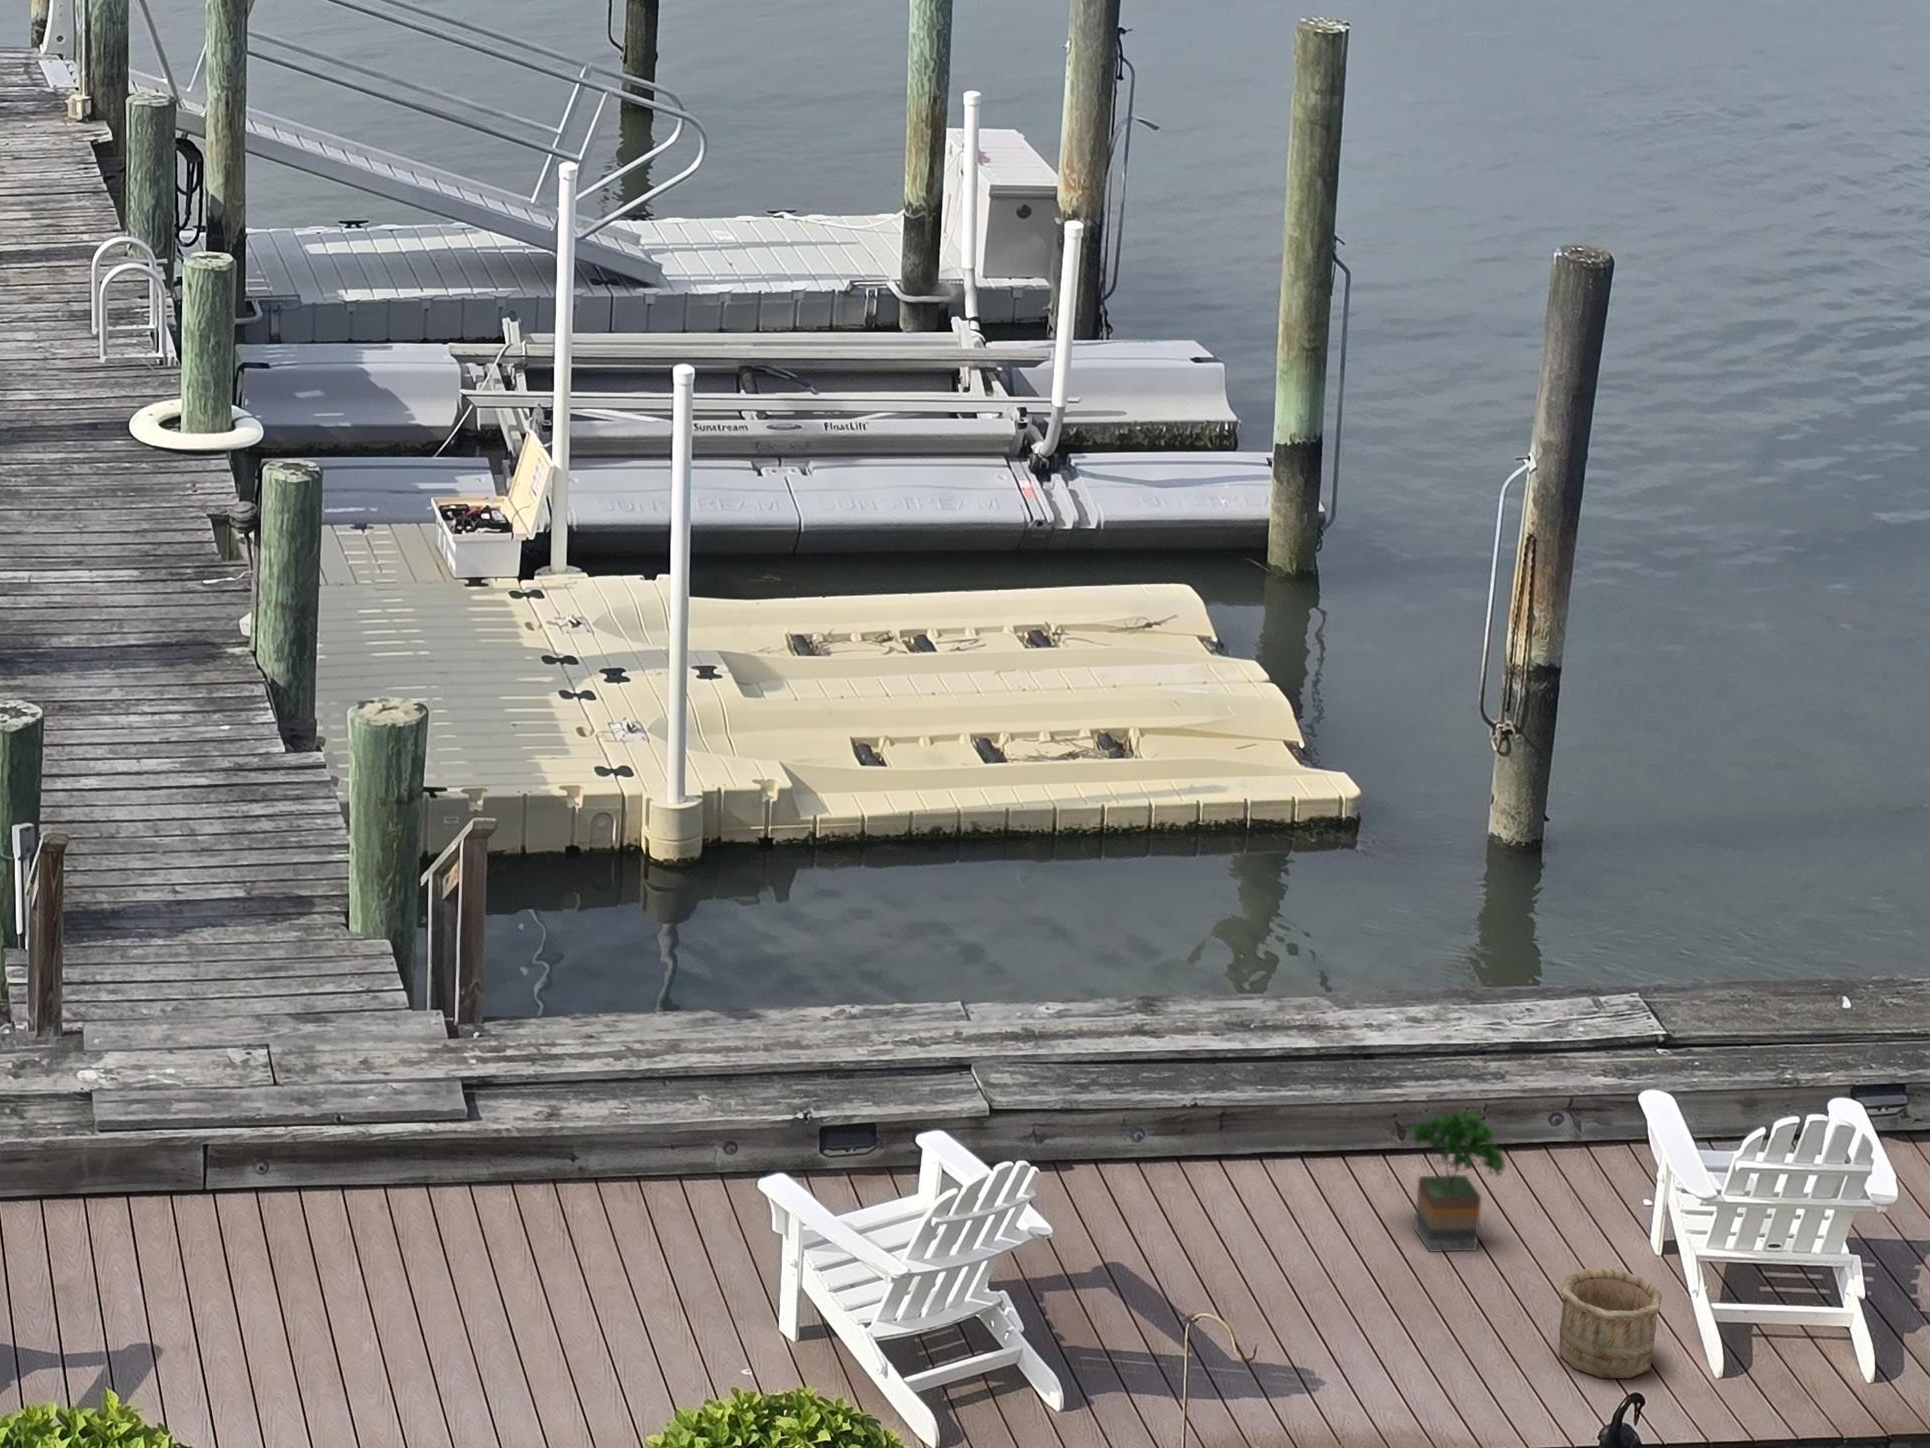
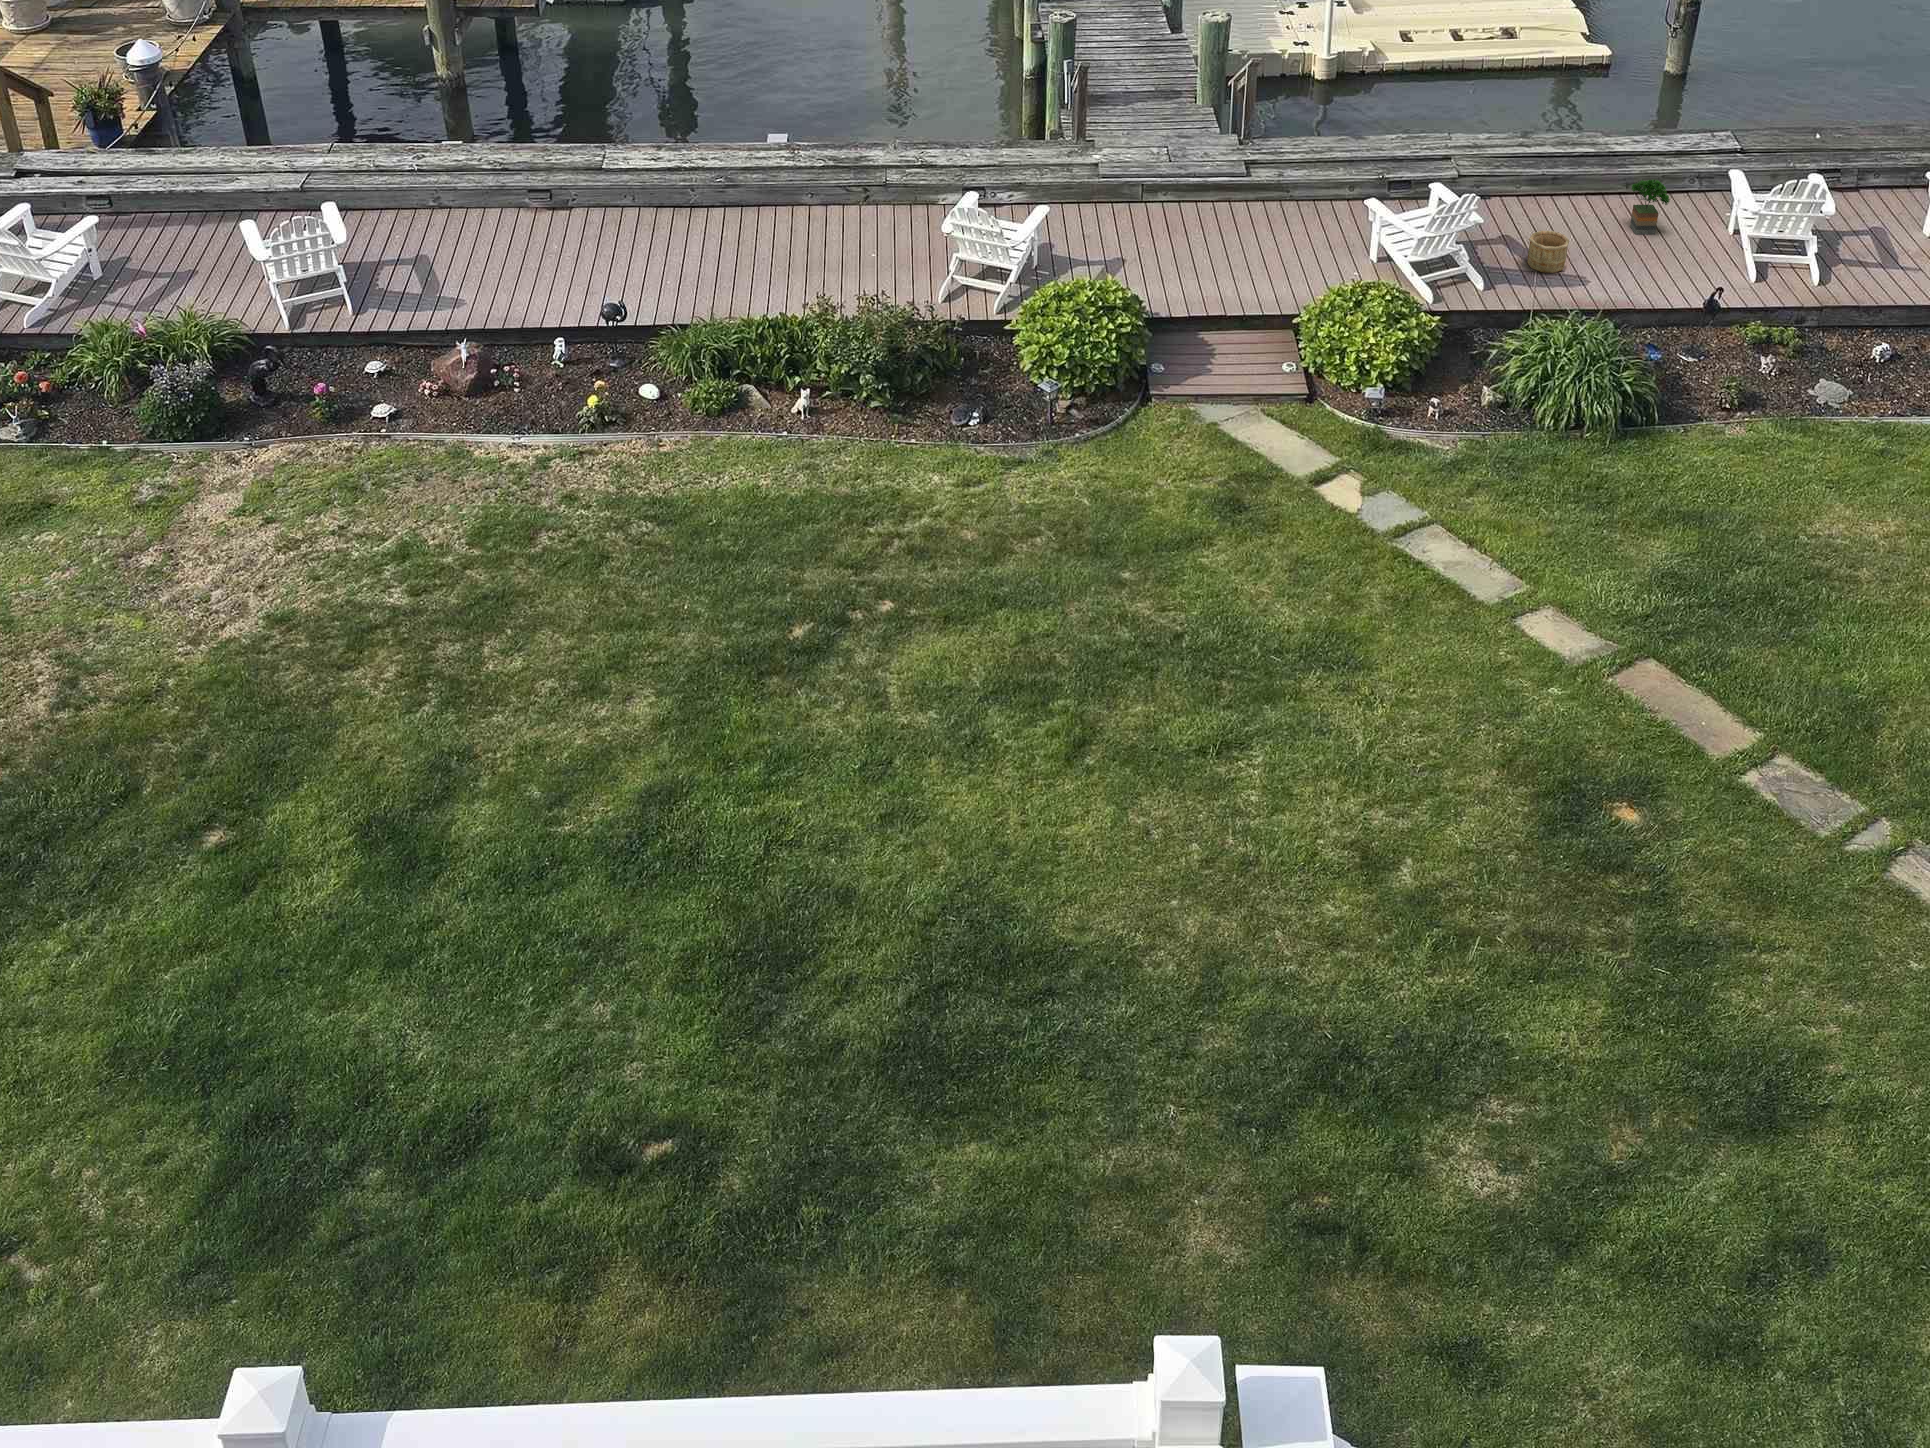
wooden bucket: present [1559,1268,1662,1378] -> present [1528,231,1569,273]

